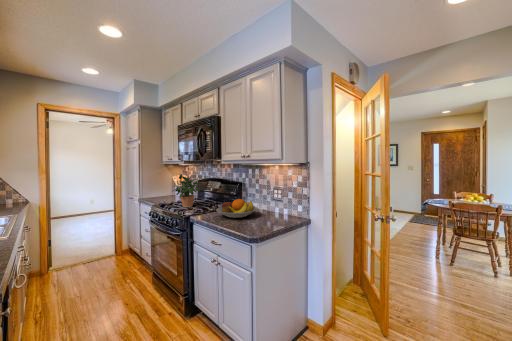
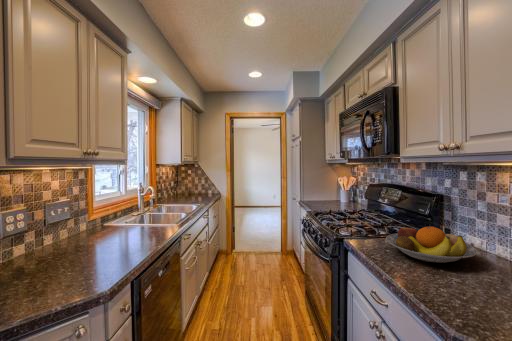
potted plant: present [173,174,202,207] -> none [327,175,374,222]

